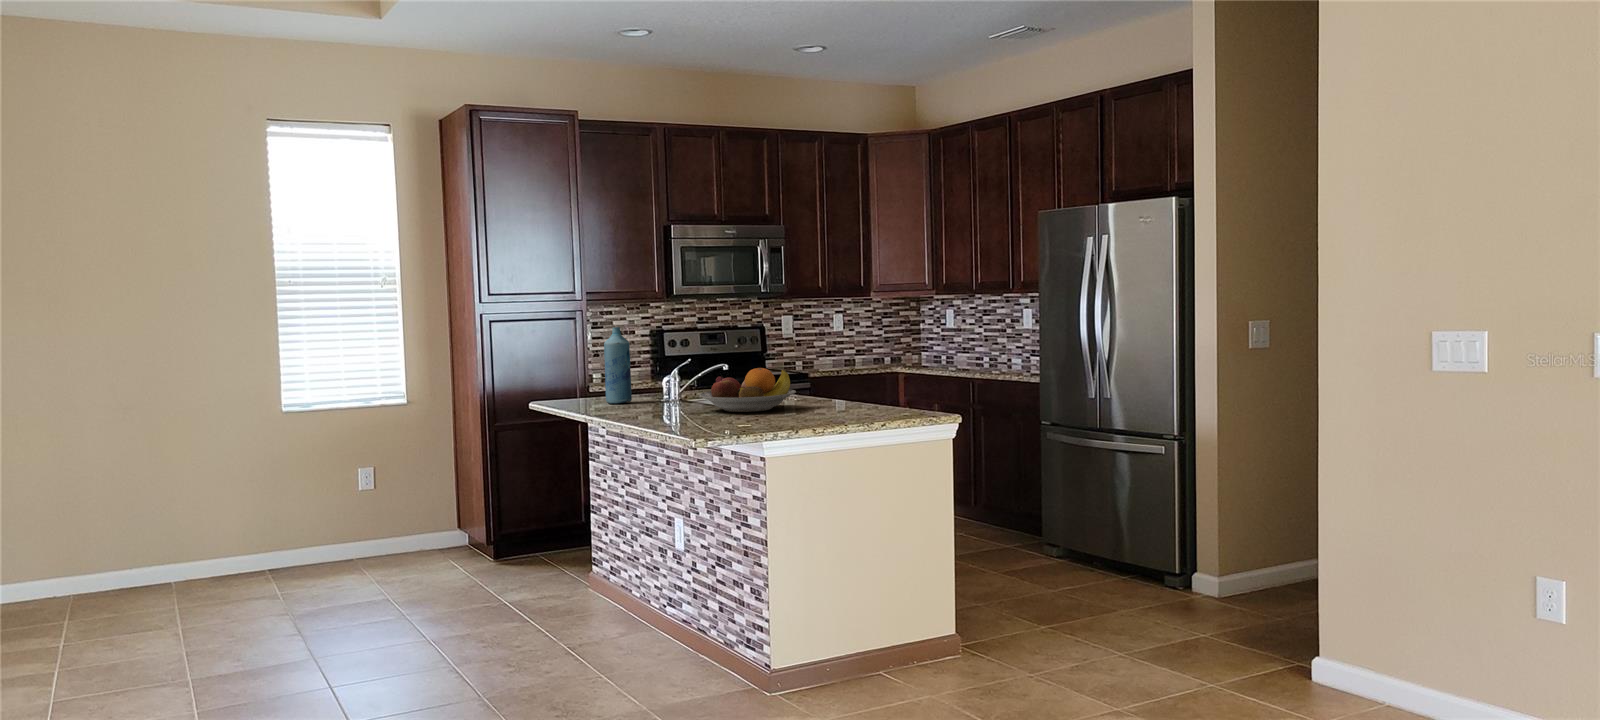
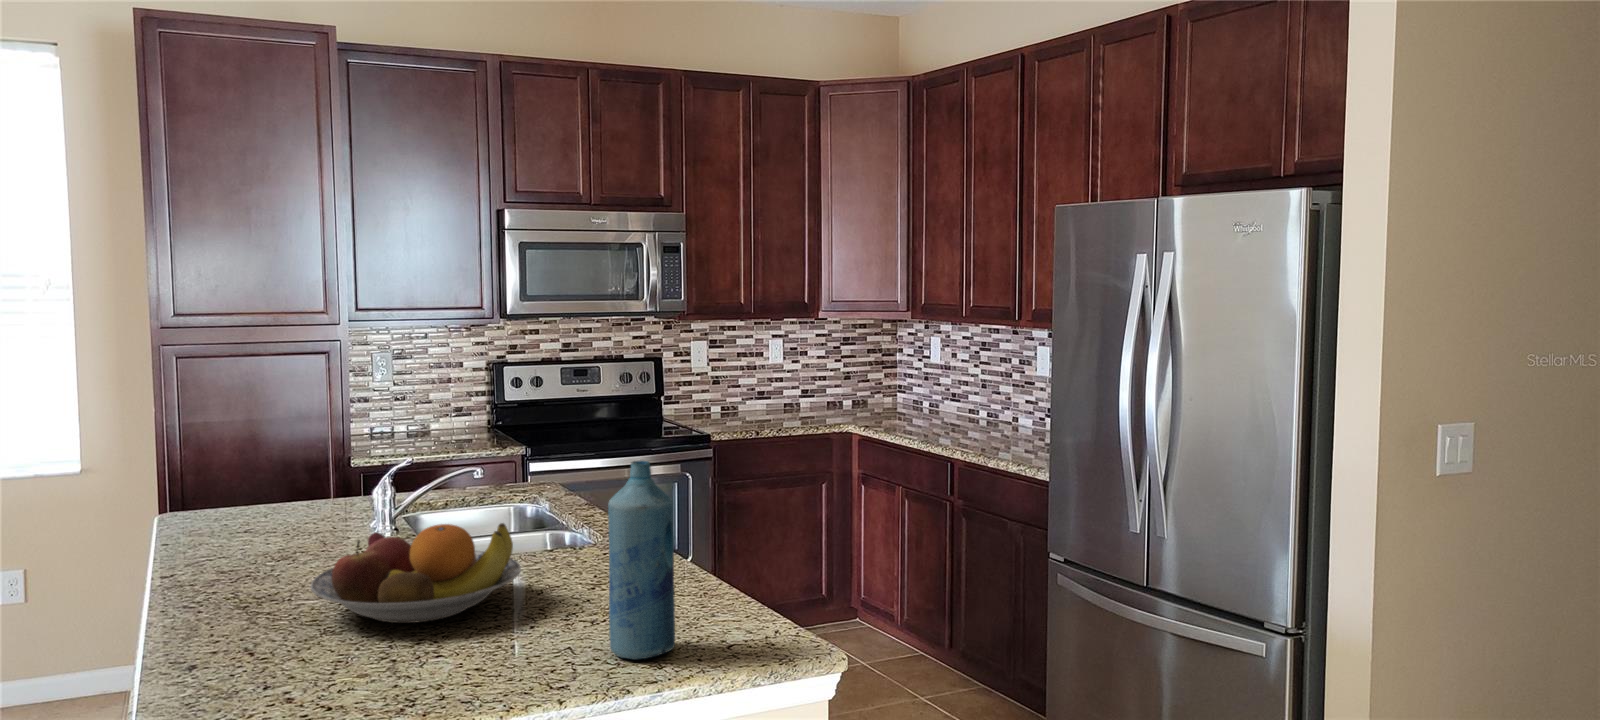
bottle: present [604,327,632,404] -> present [608,460,675,659]

